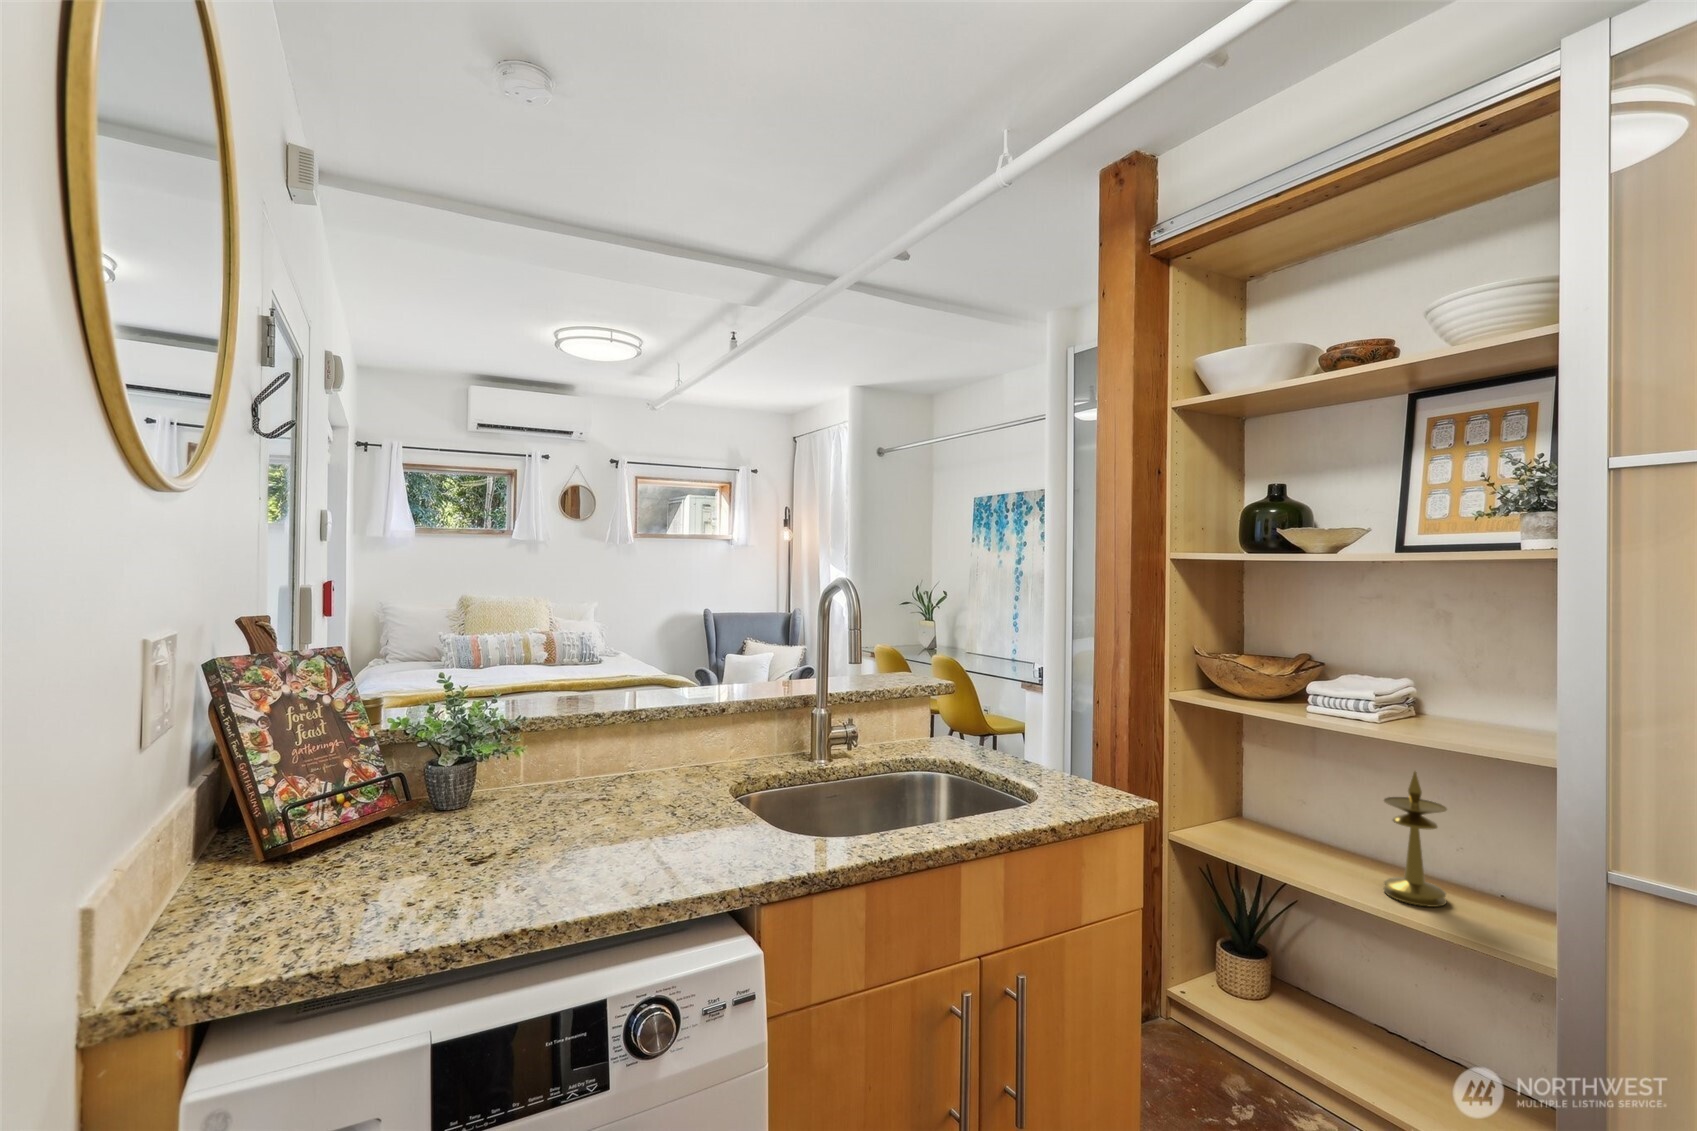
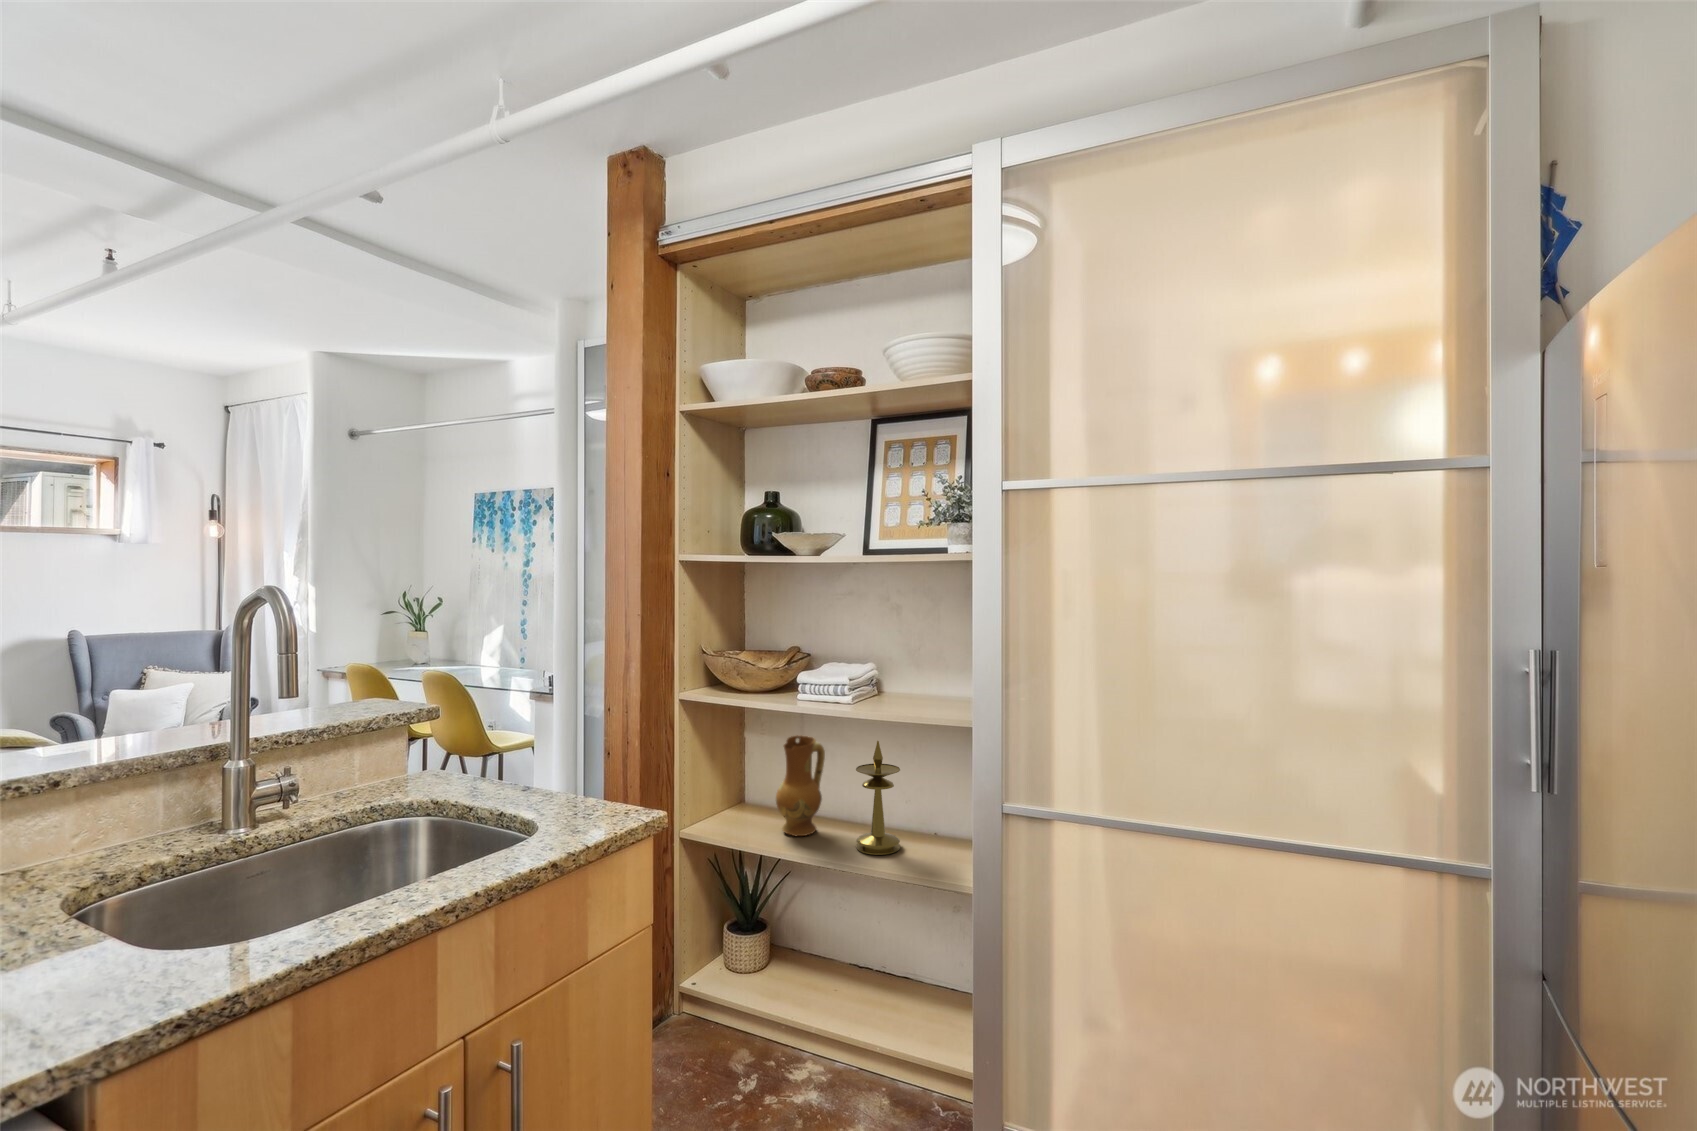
ceramic jug: none [1279,753,1343,865] -> present [776,735,825,836]

